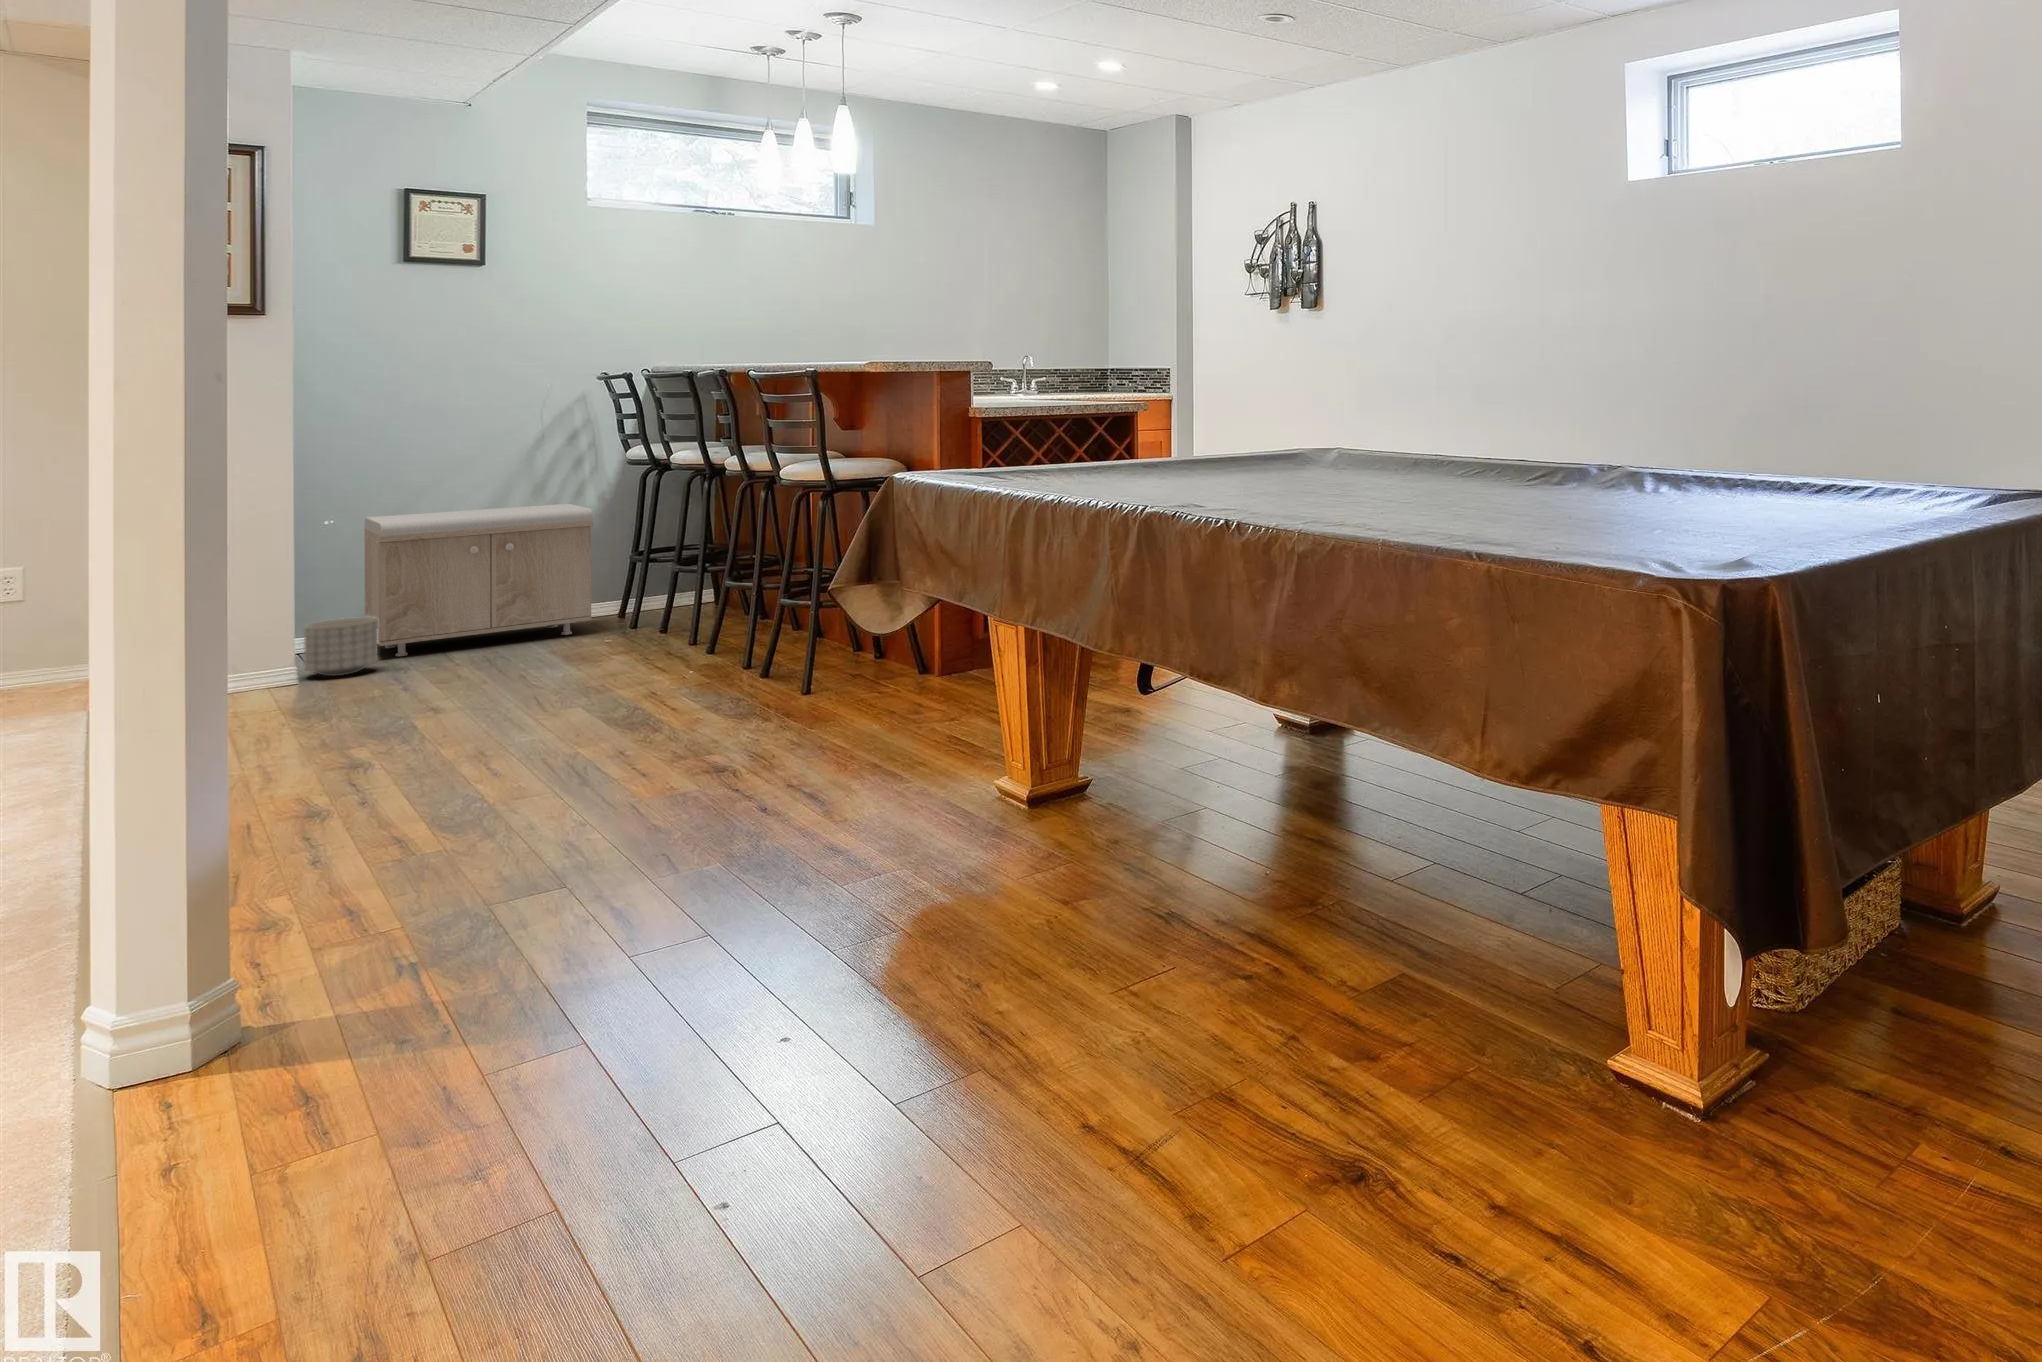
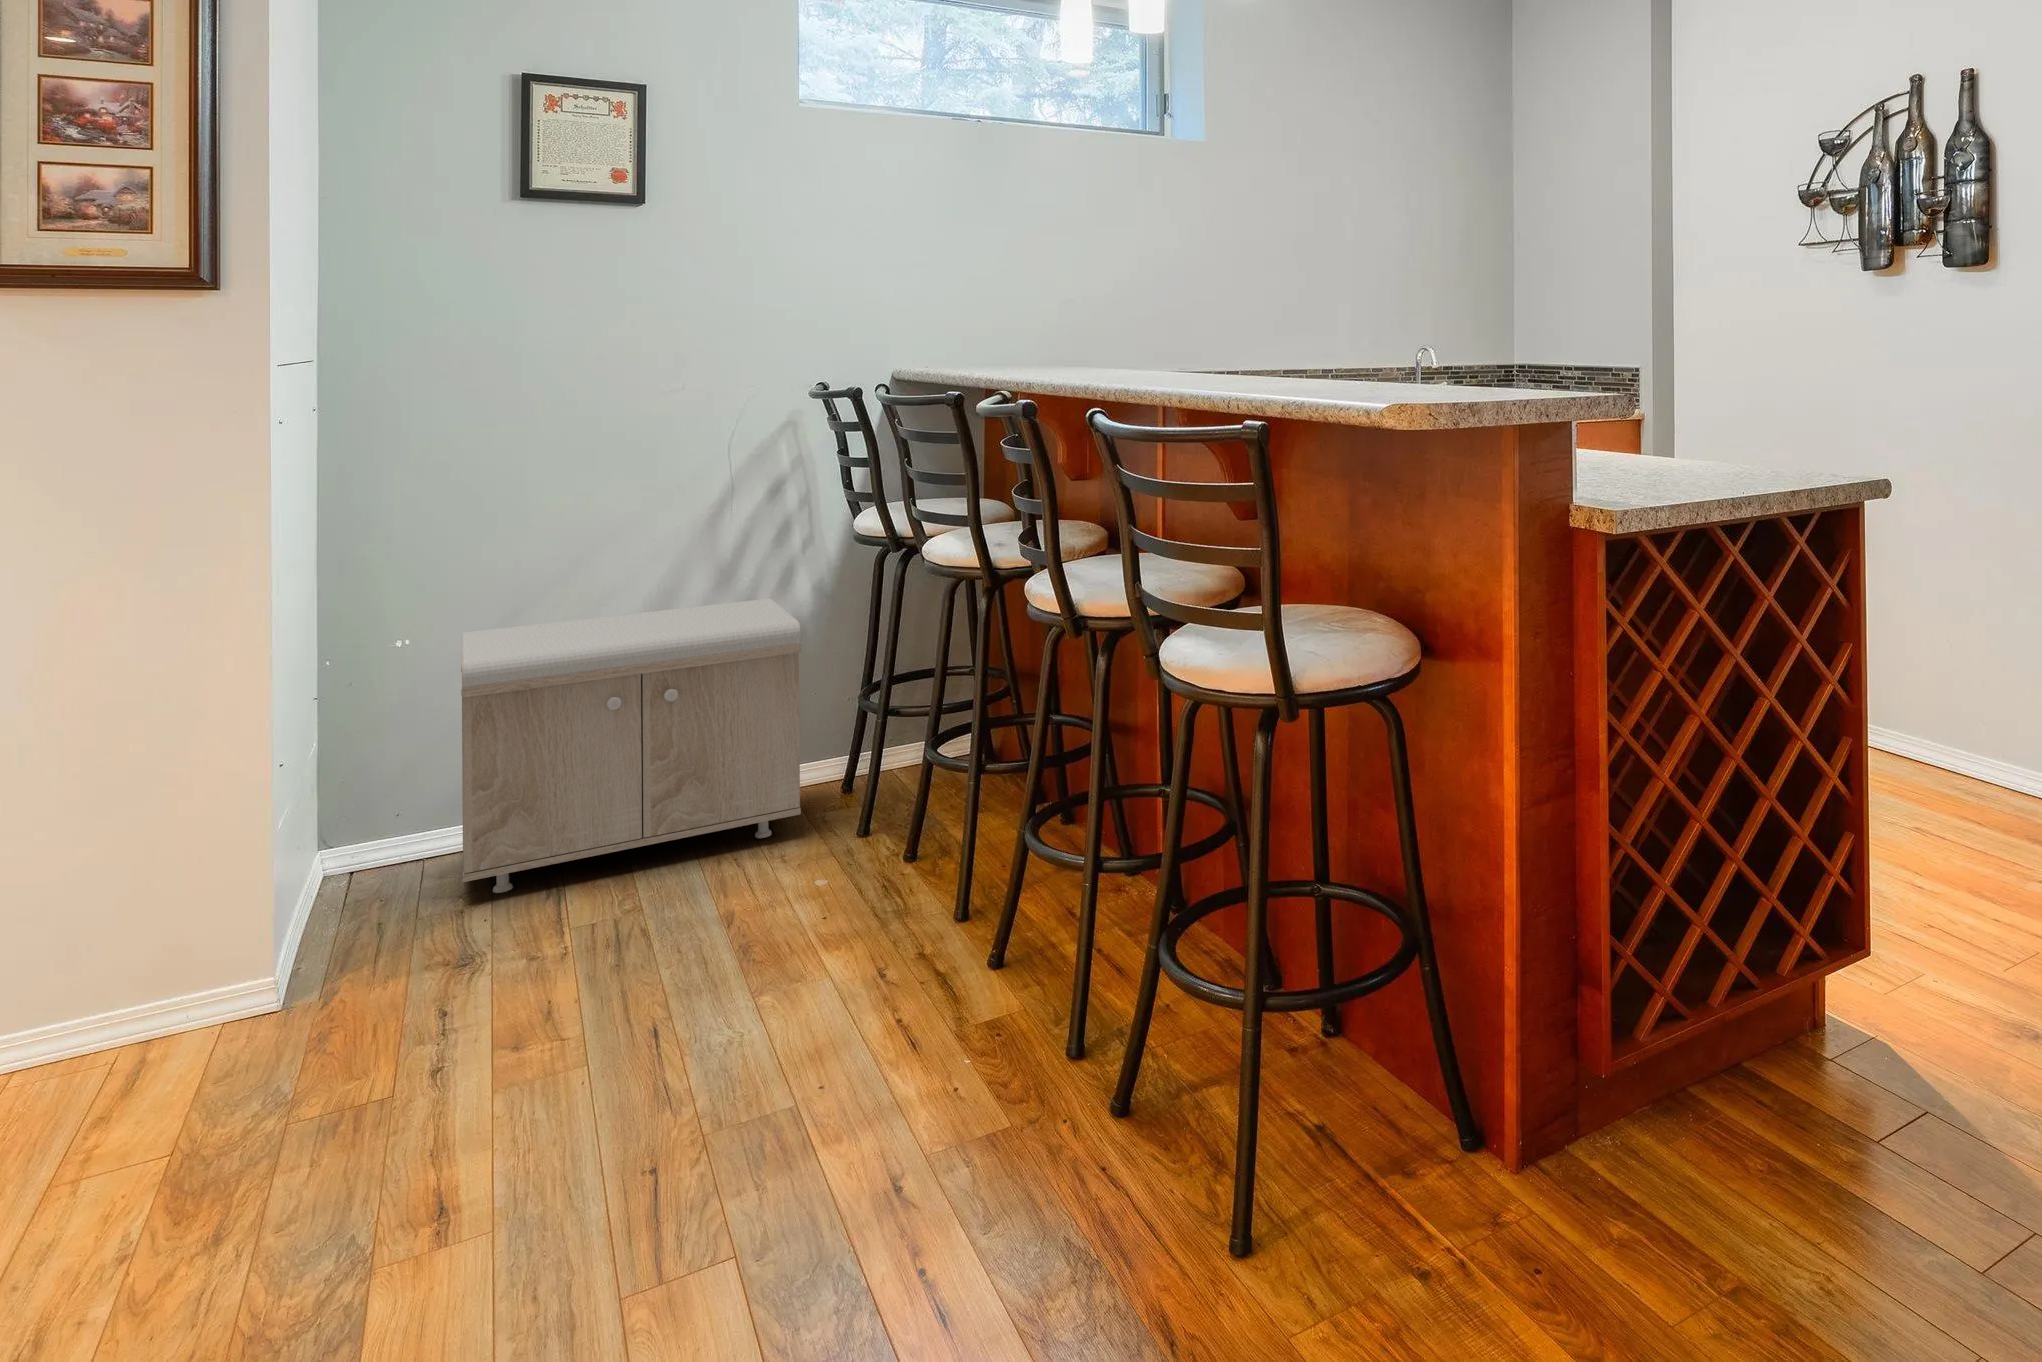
planter: present [304,617,378,676] -> none [315,845,443,970]

